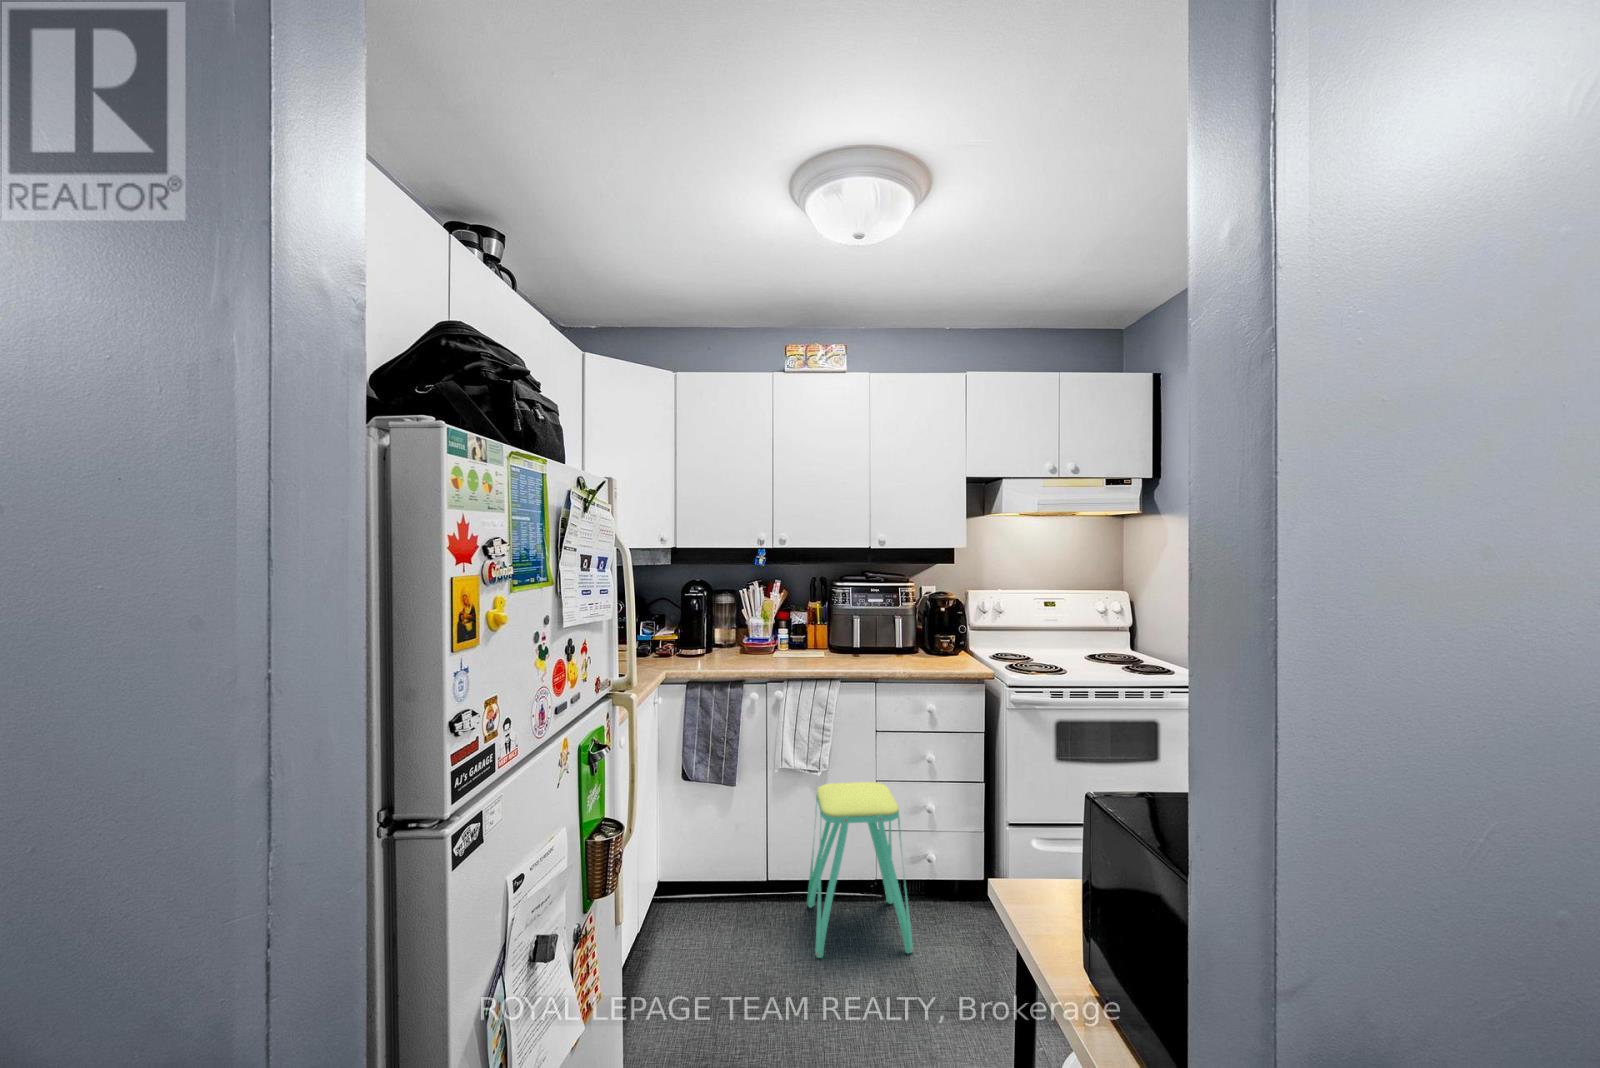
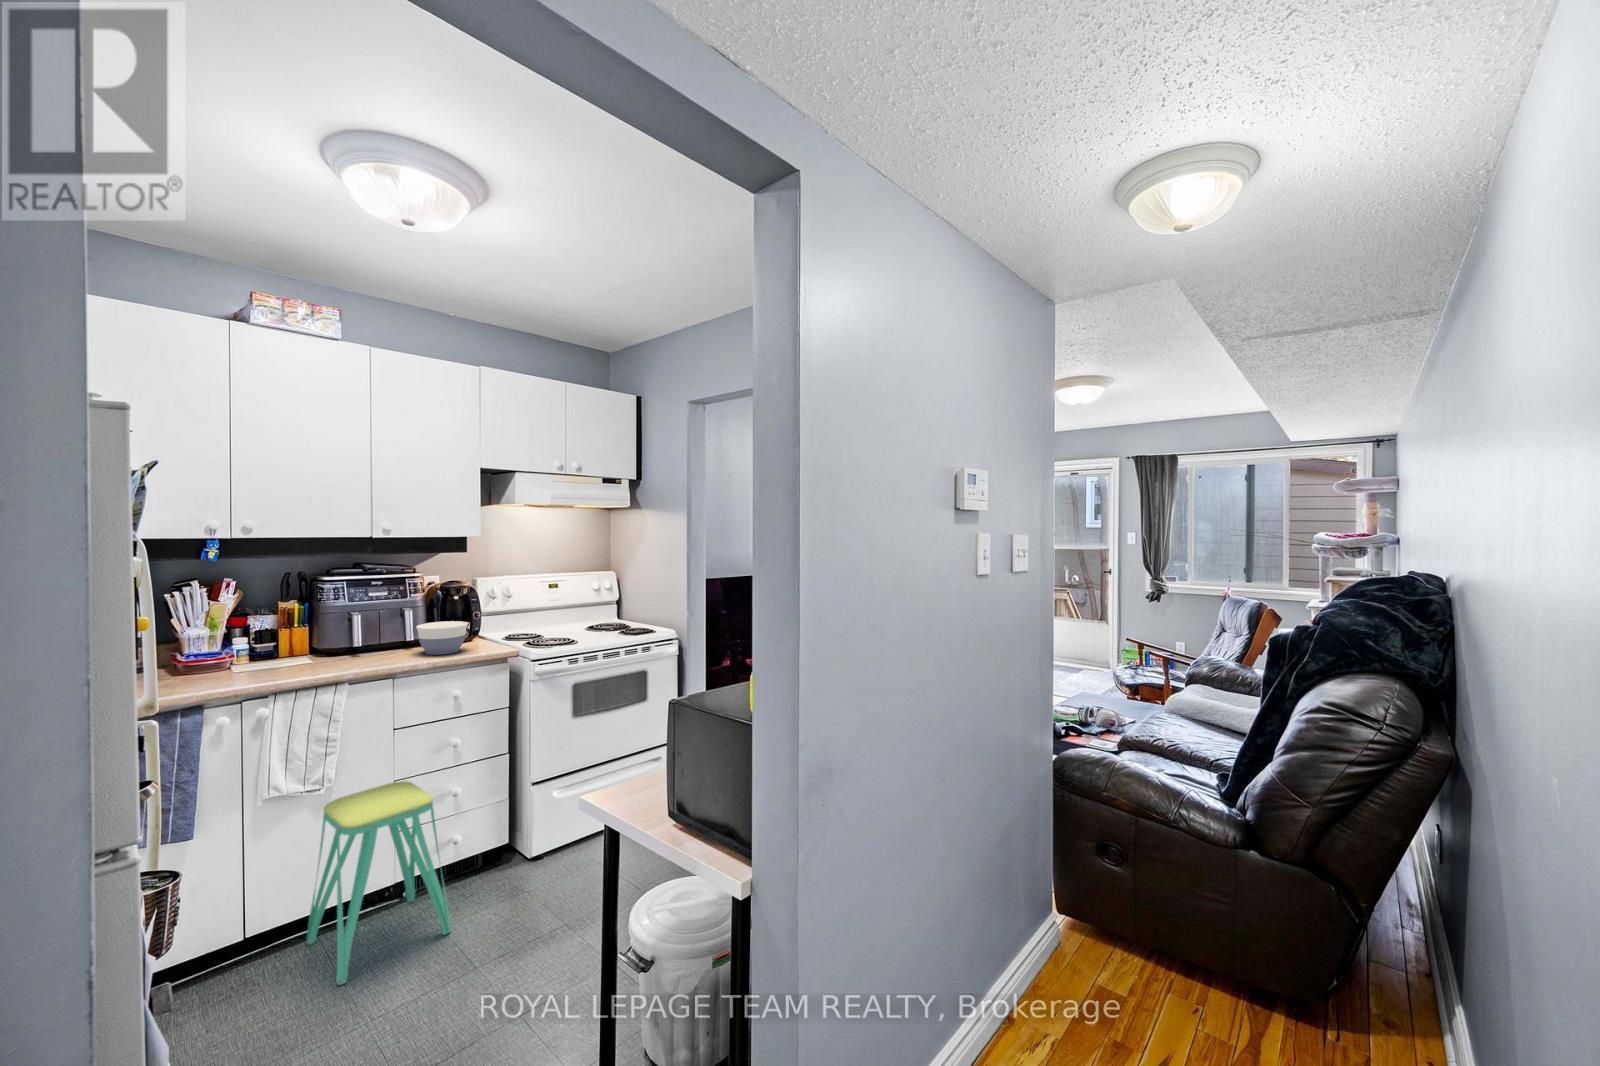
bowl: none [903,632,949,665] -> present [416,621,468,655]

